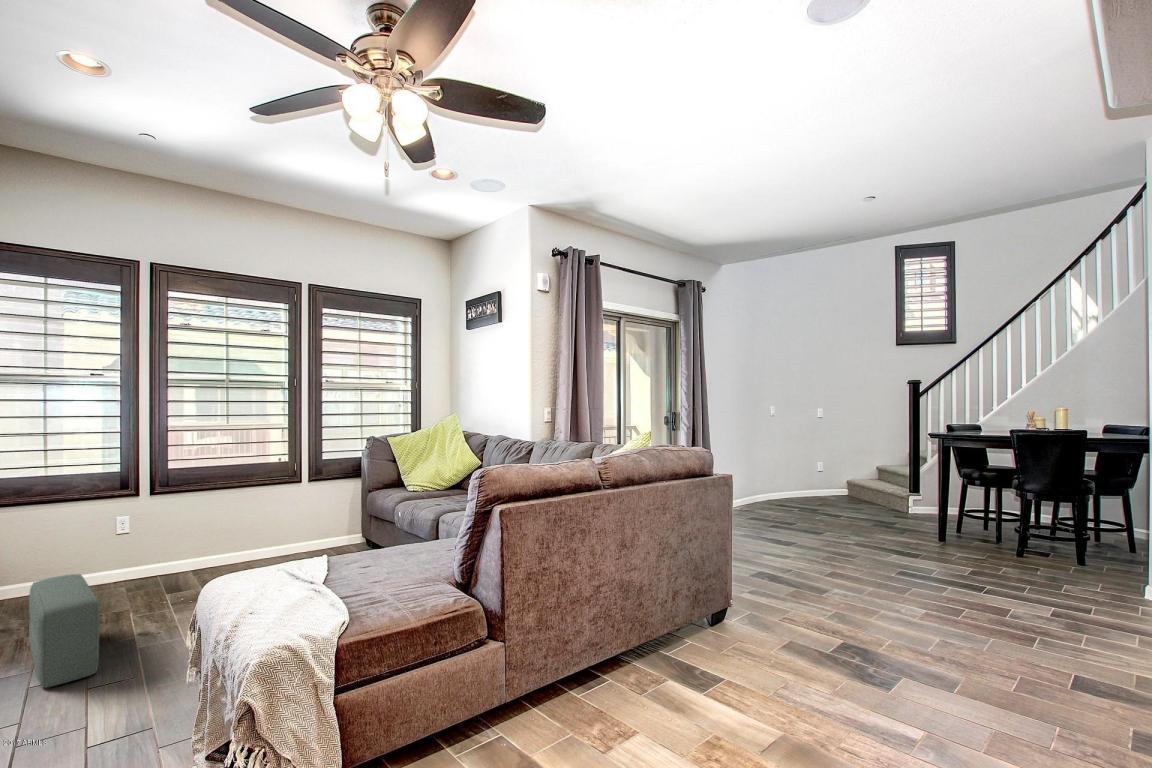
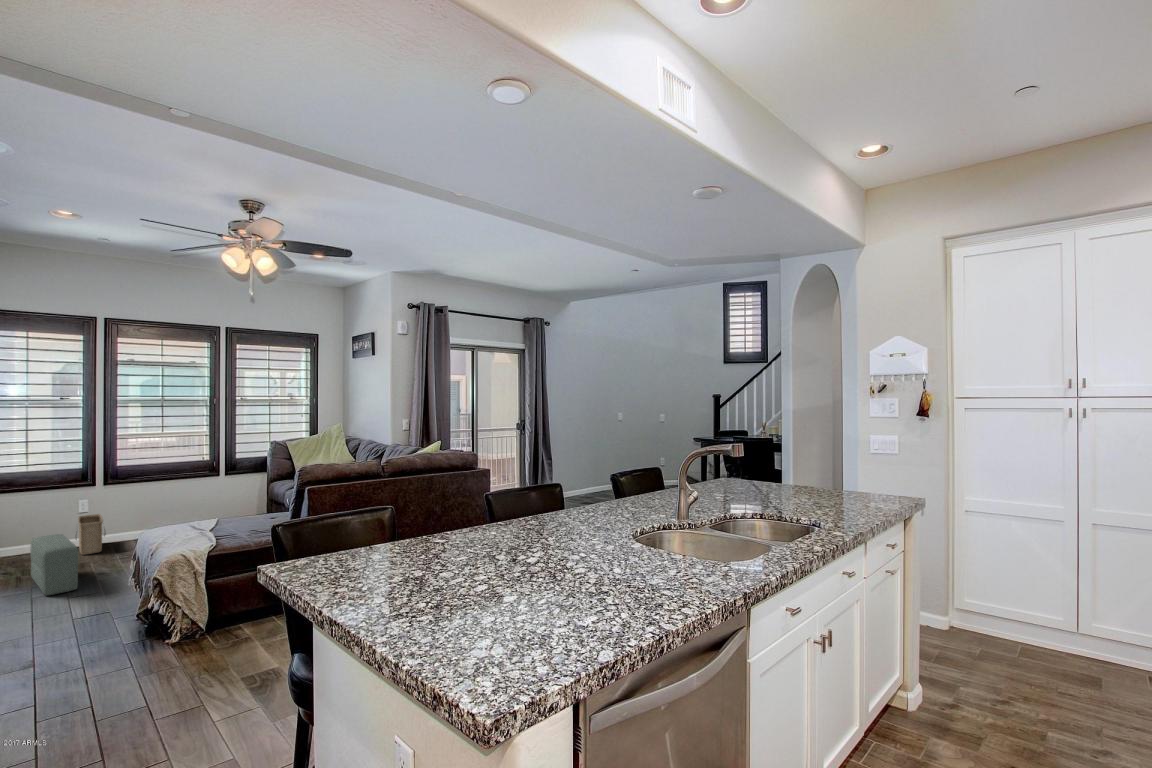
basket: none [106,537,149,599] -> present [76,514,105,555]

